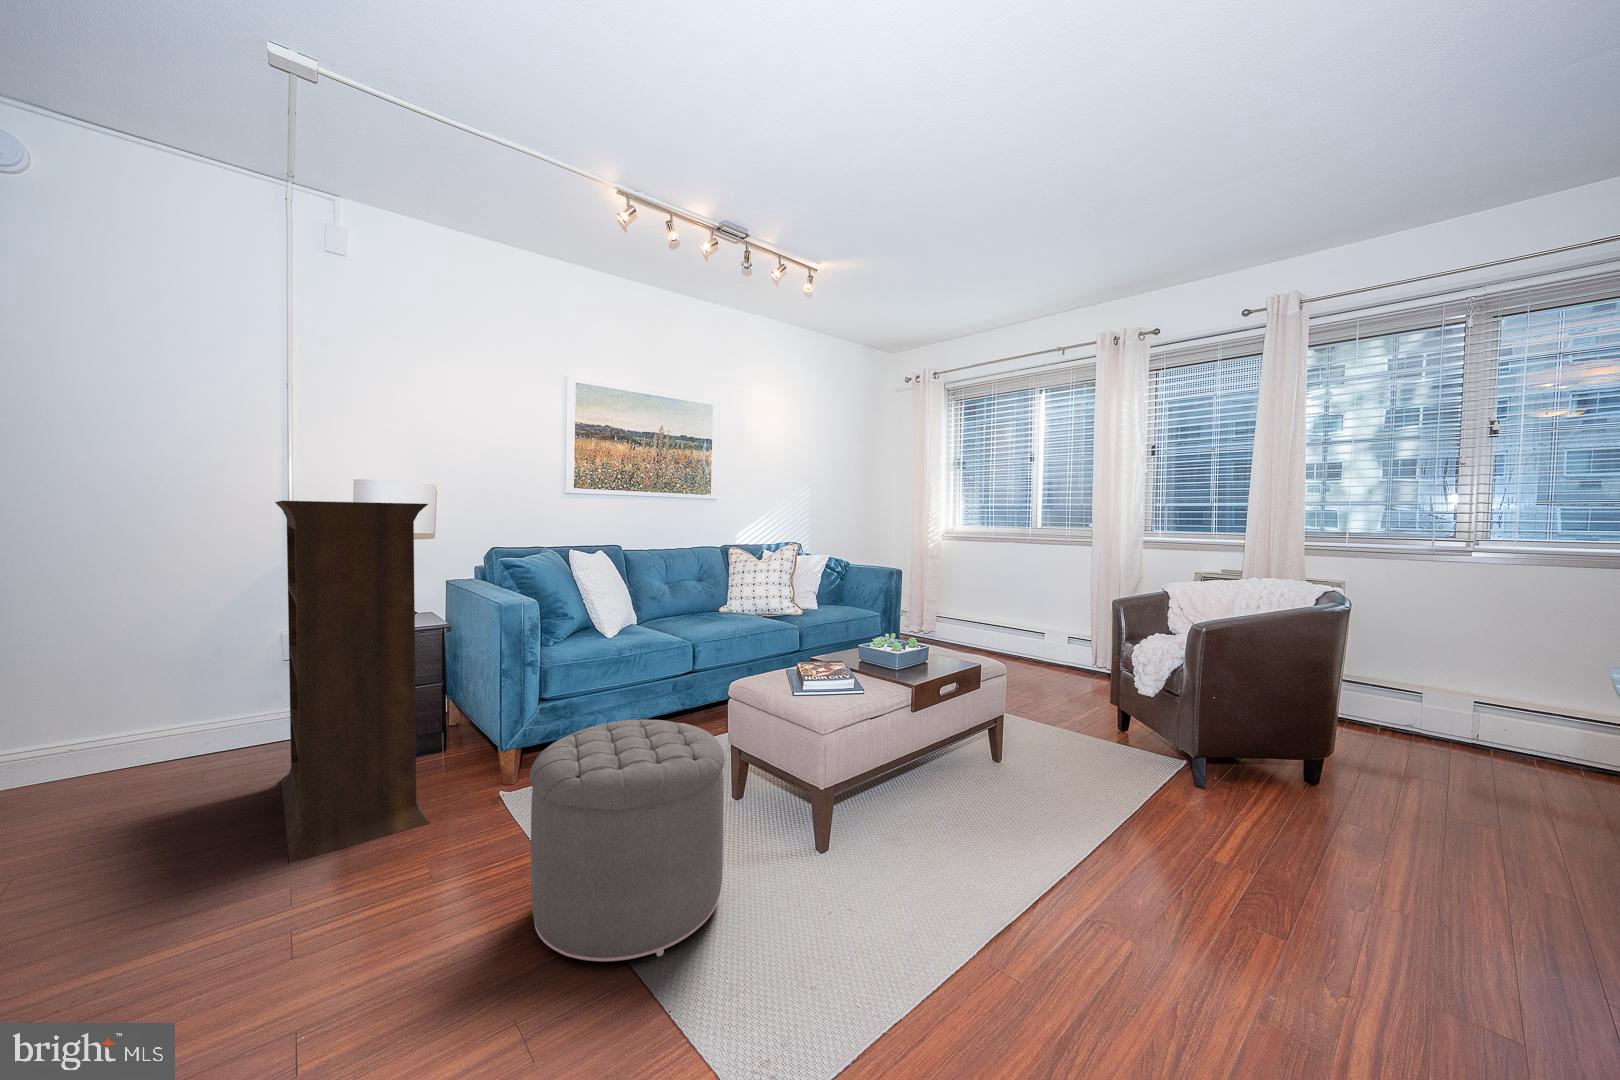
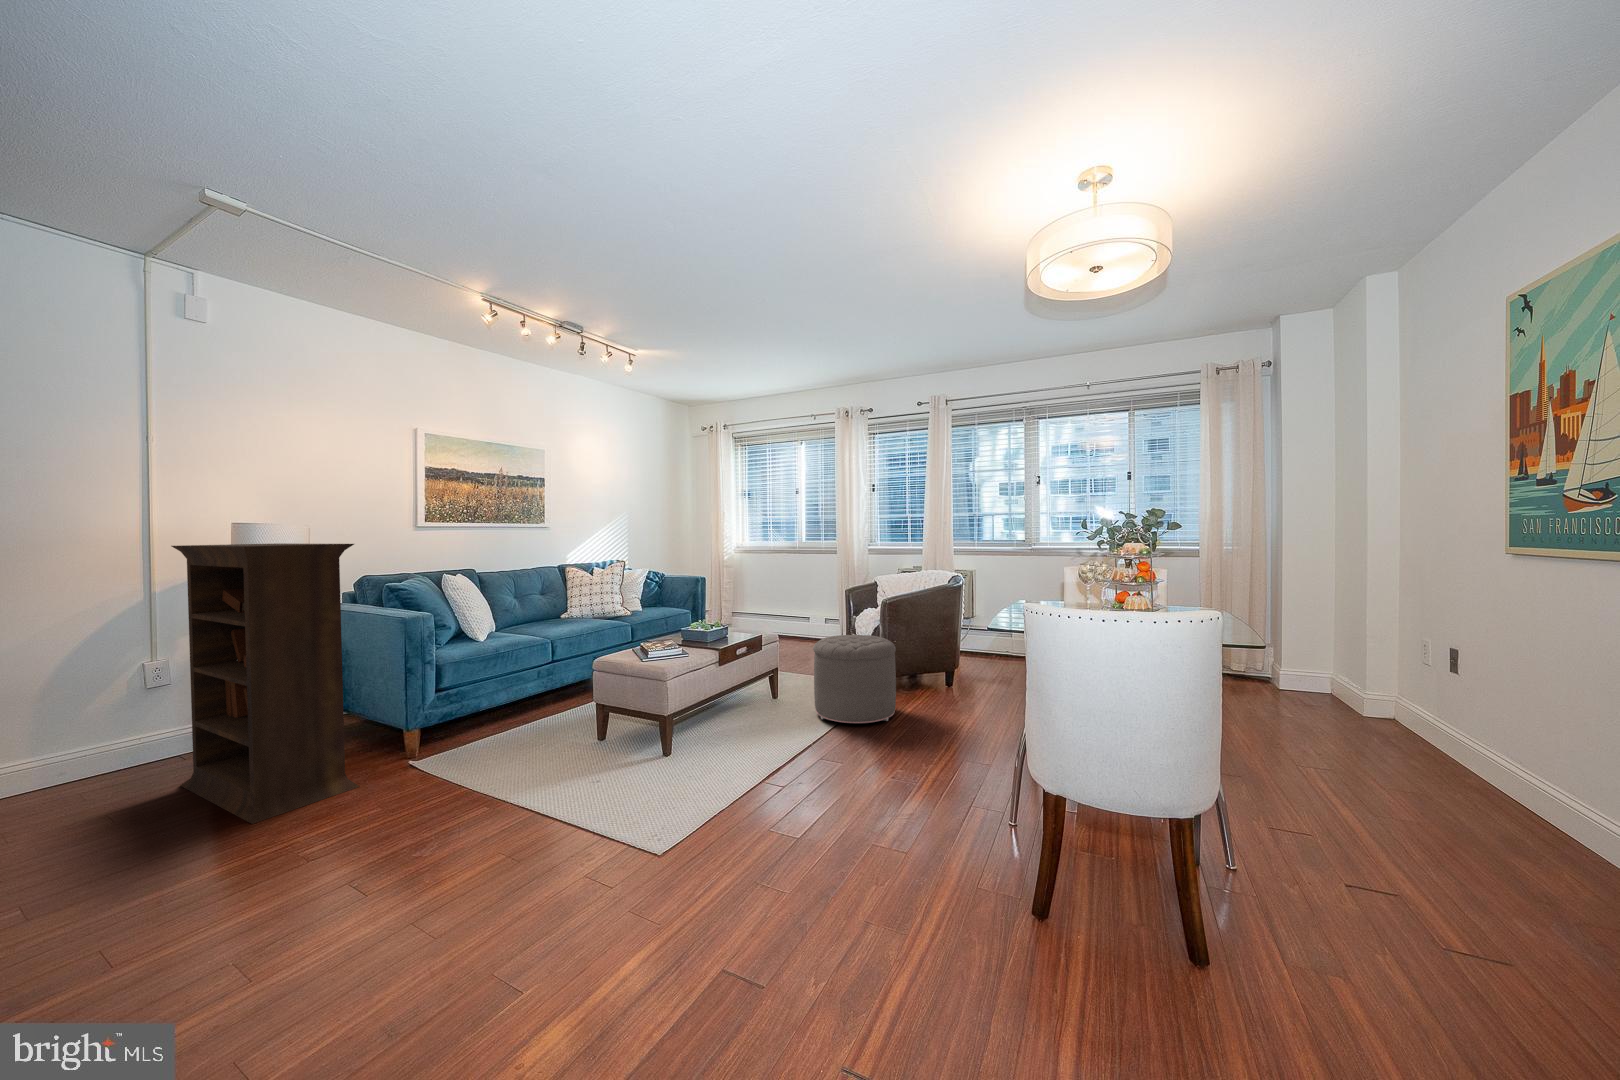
ottoman: present [530,720,725,961] -> present [813,635,896,723]

